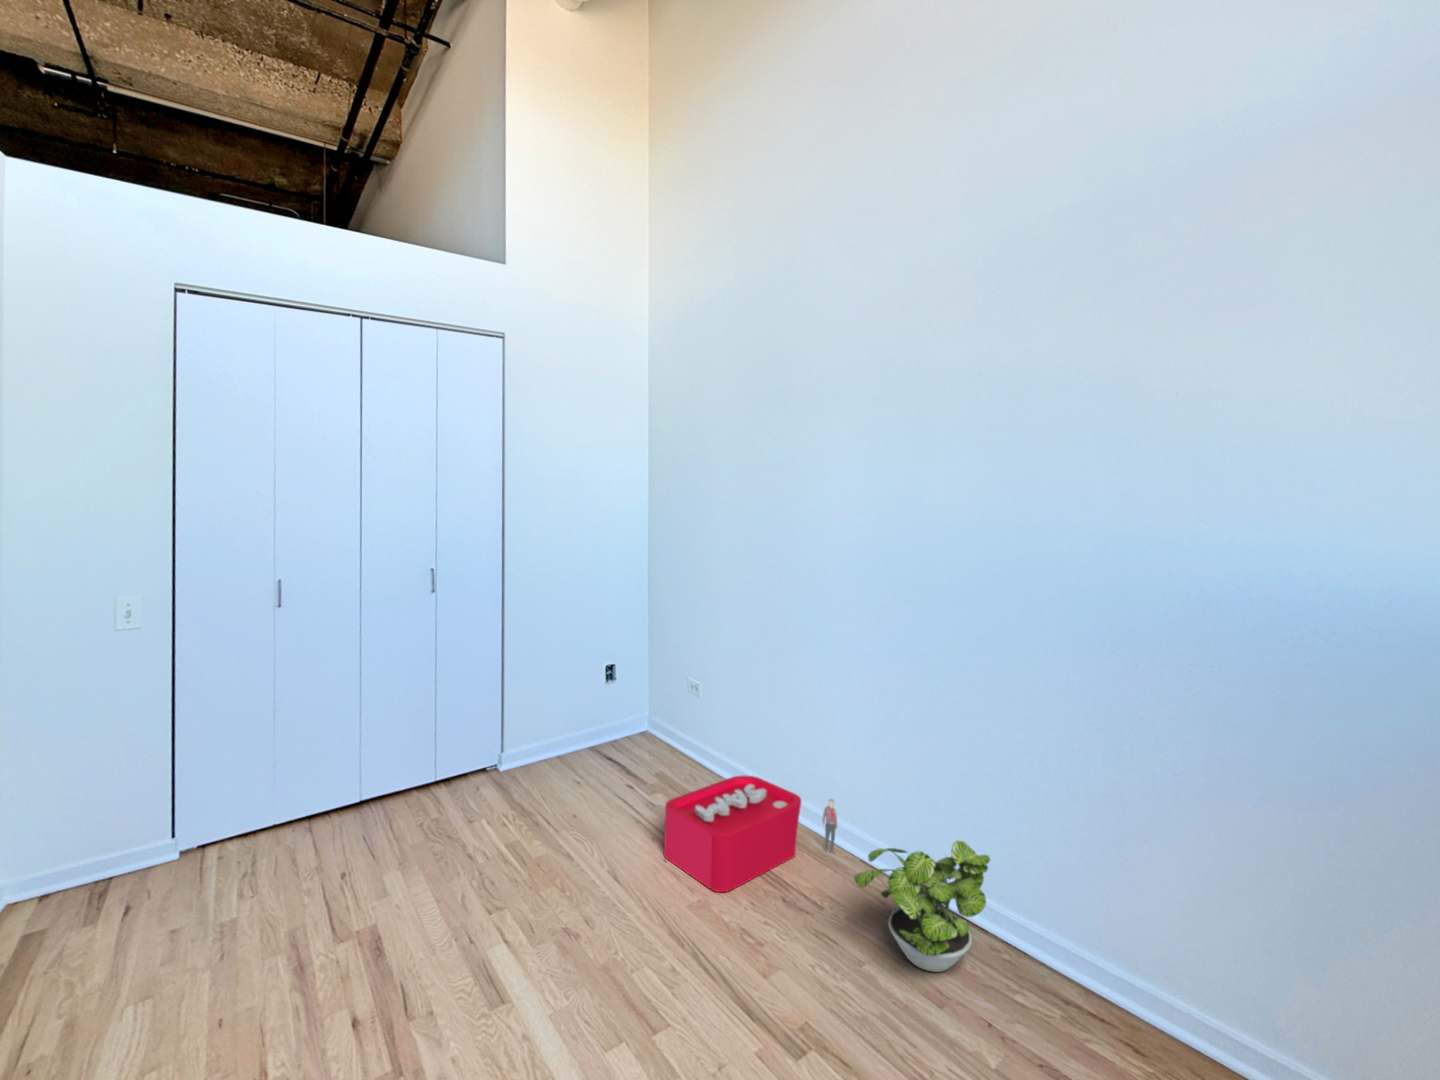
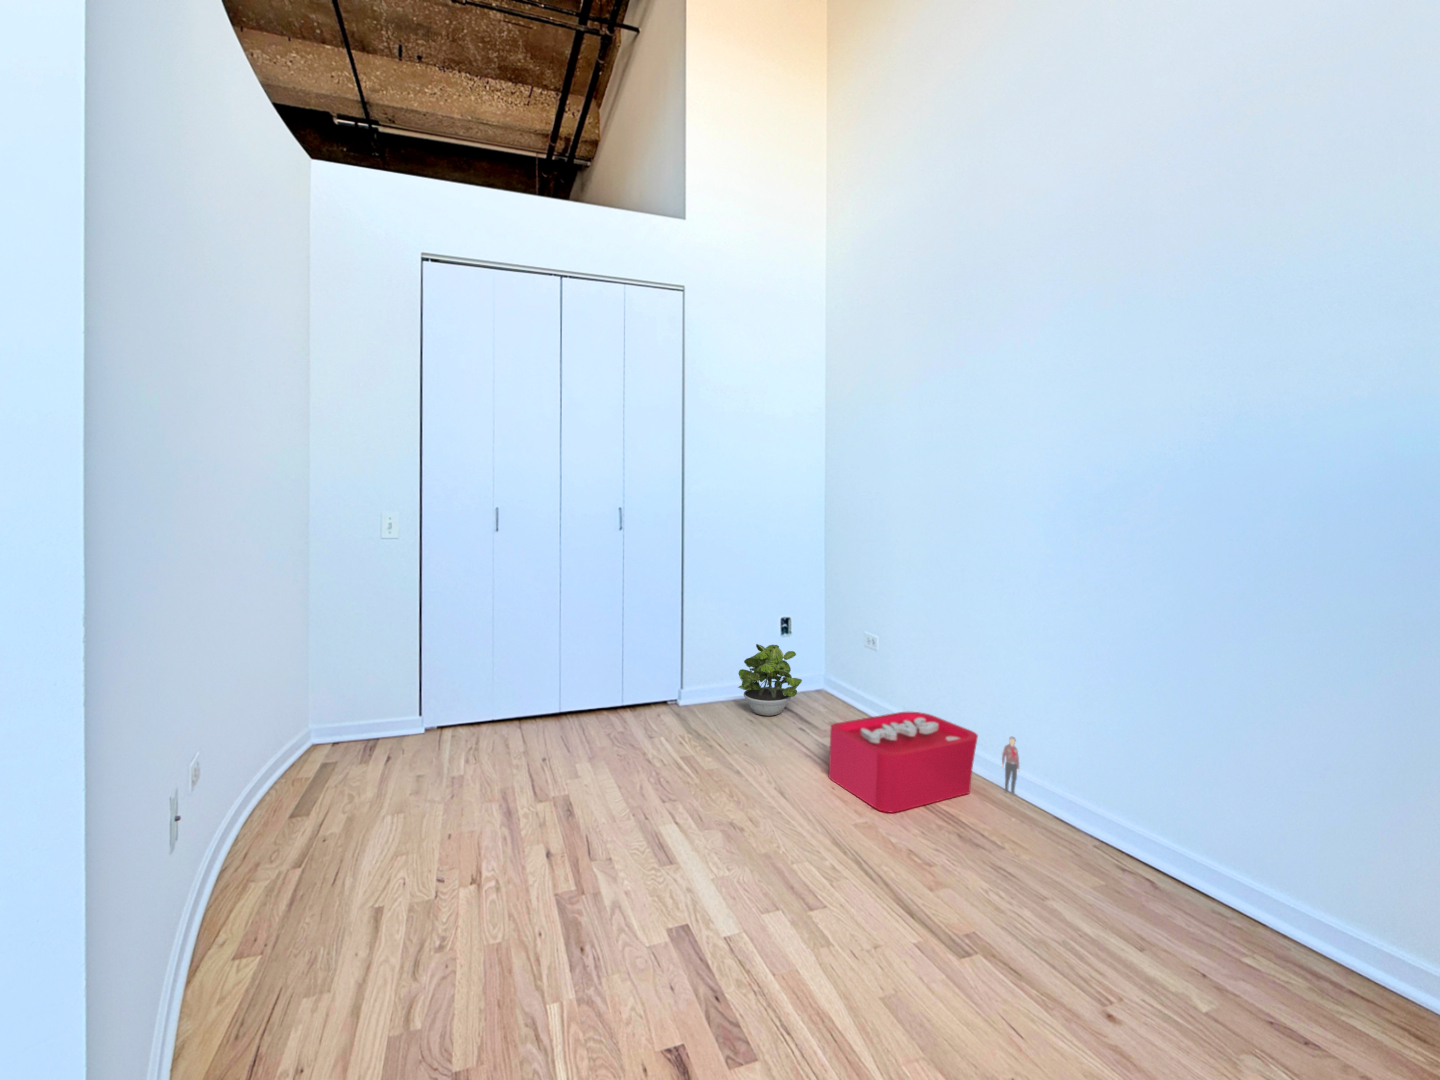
potted plant: present [855,841,990,972] -> present [738,644,802,716]

